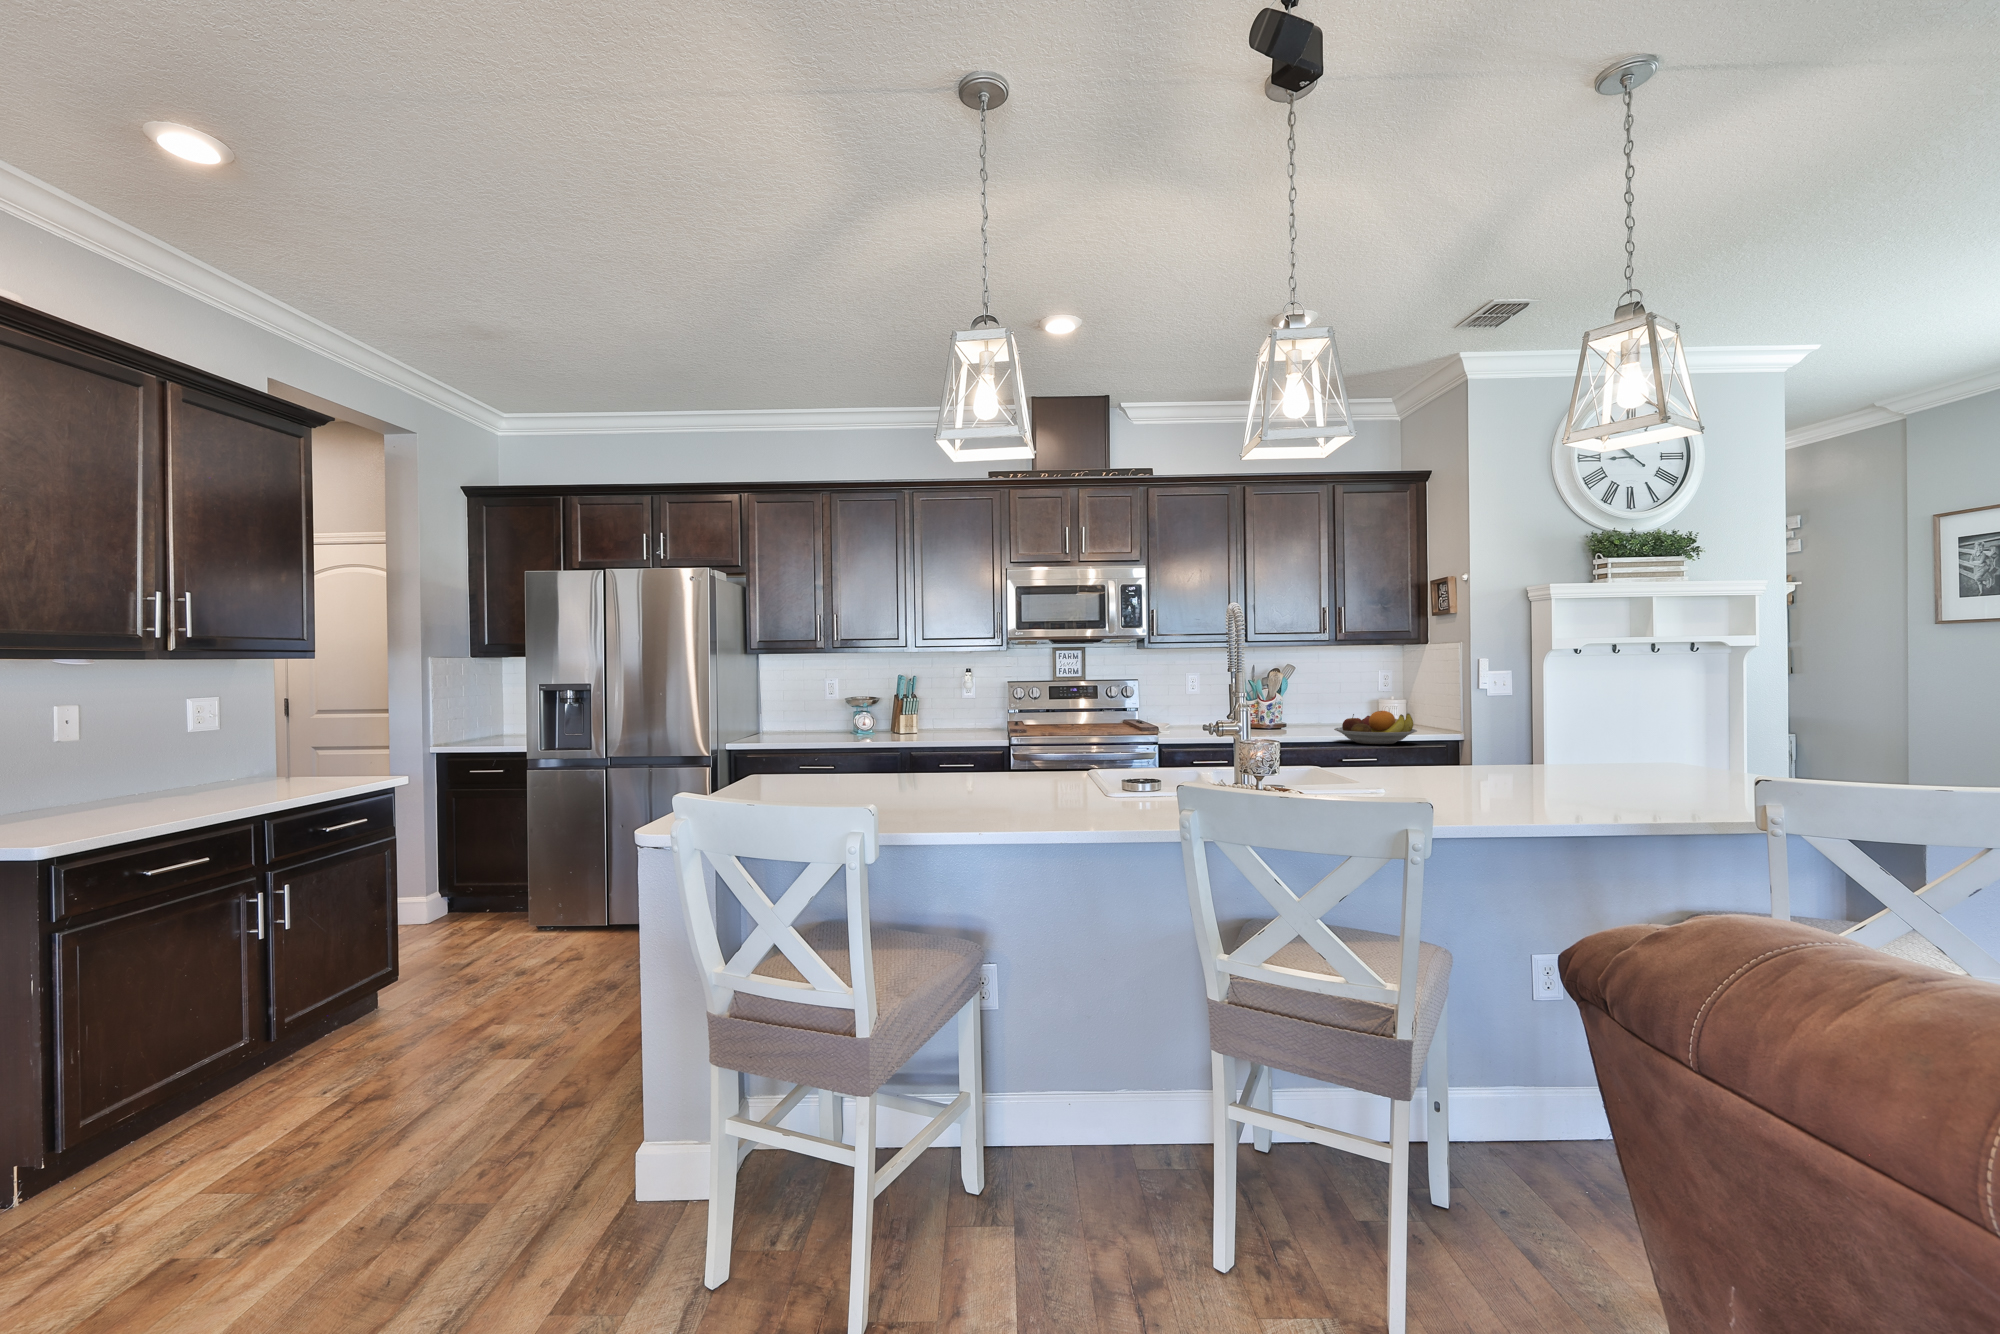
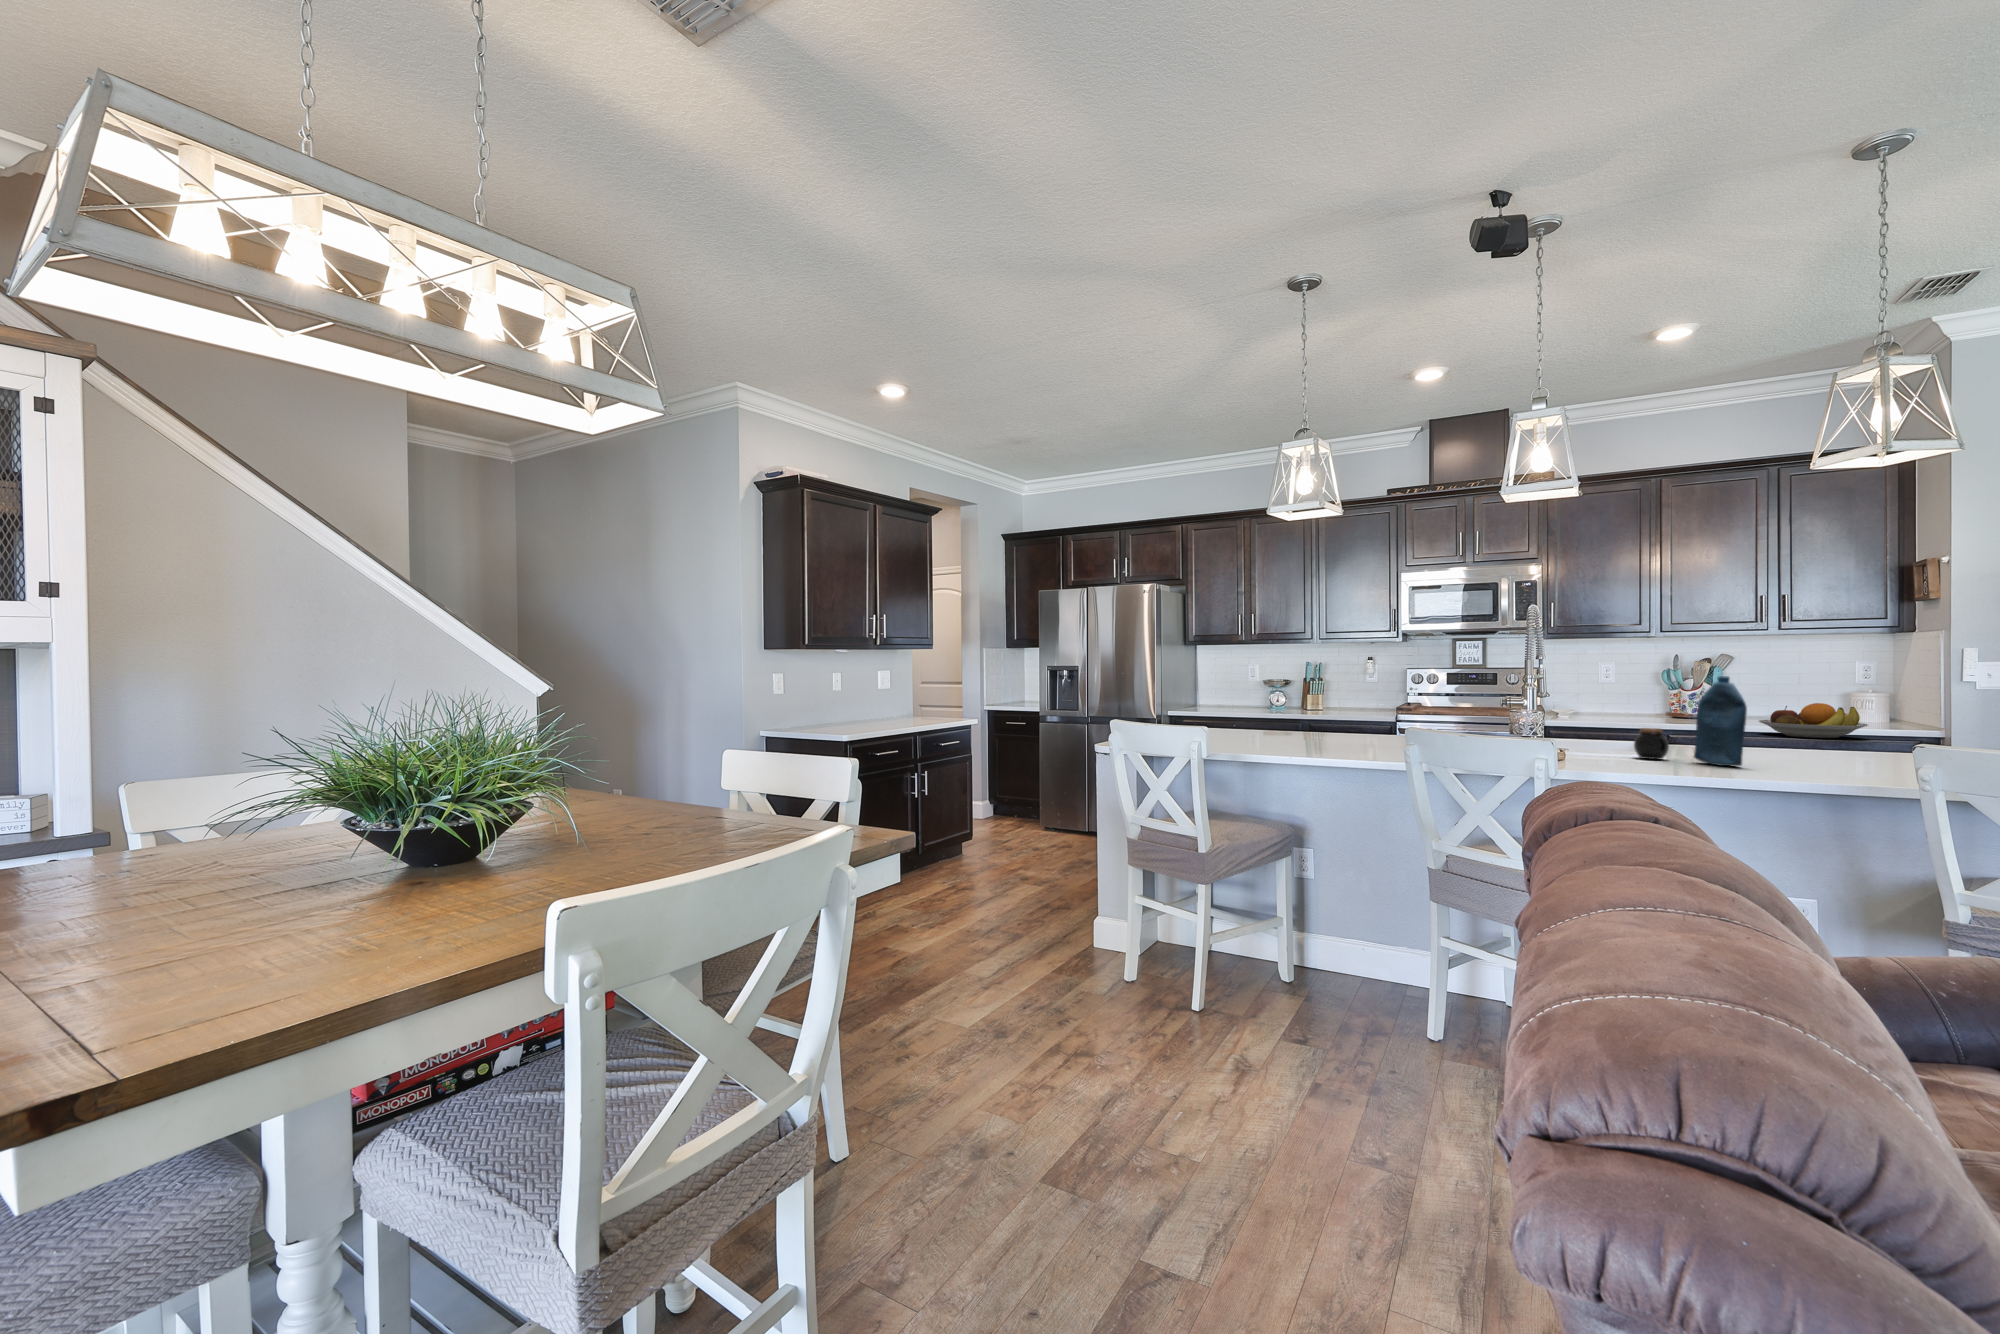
bottle: none [1409,689,1469,795] -> present [1694,676,1747,767]
jar: none [1348,752,1385,790] -> present [1634,728,1669,760]

